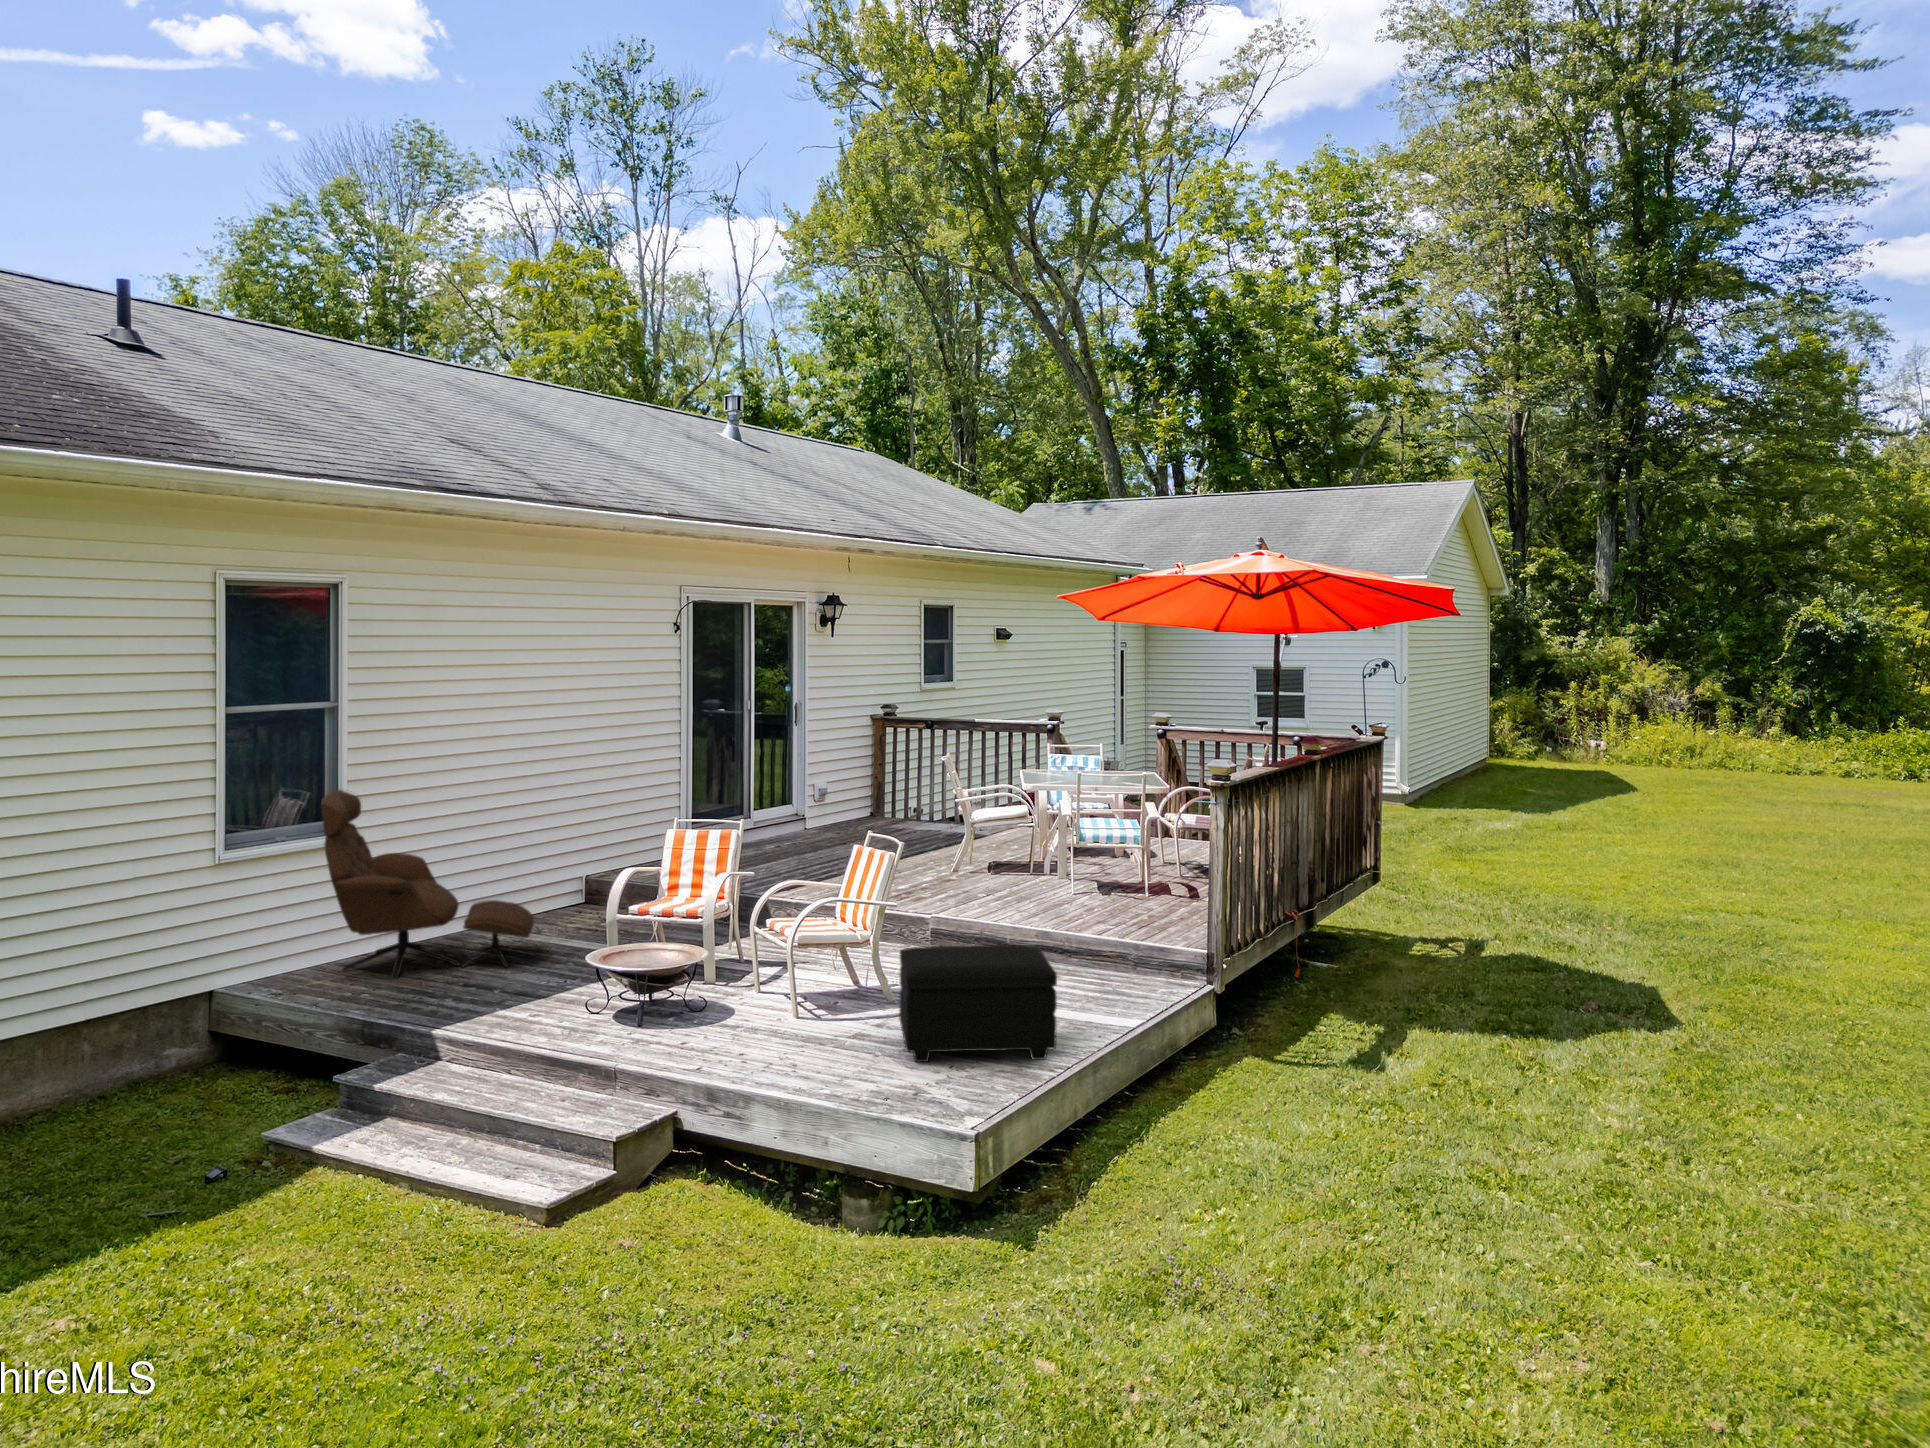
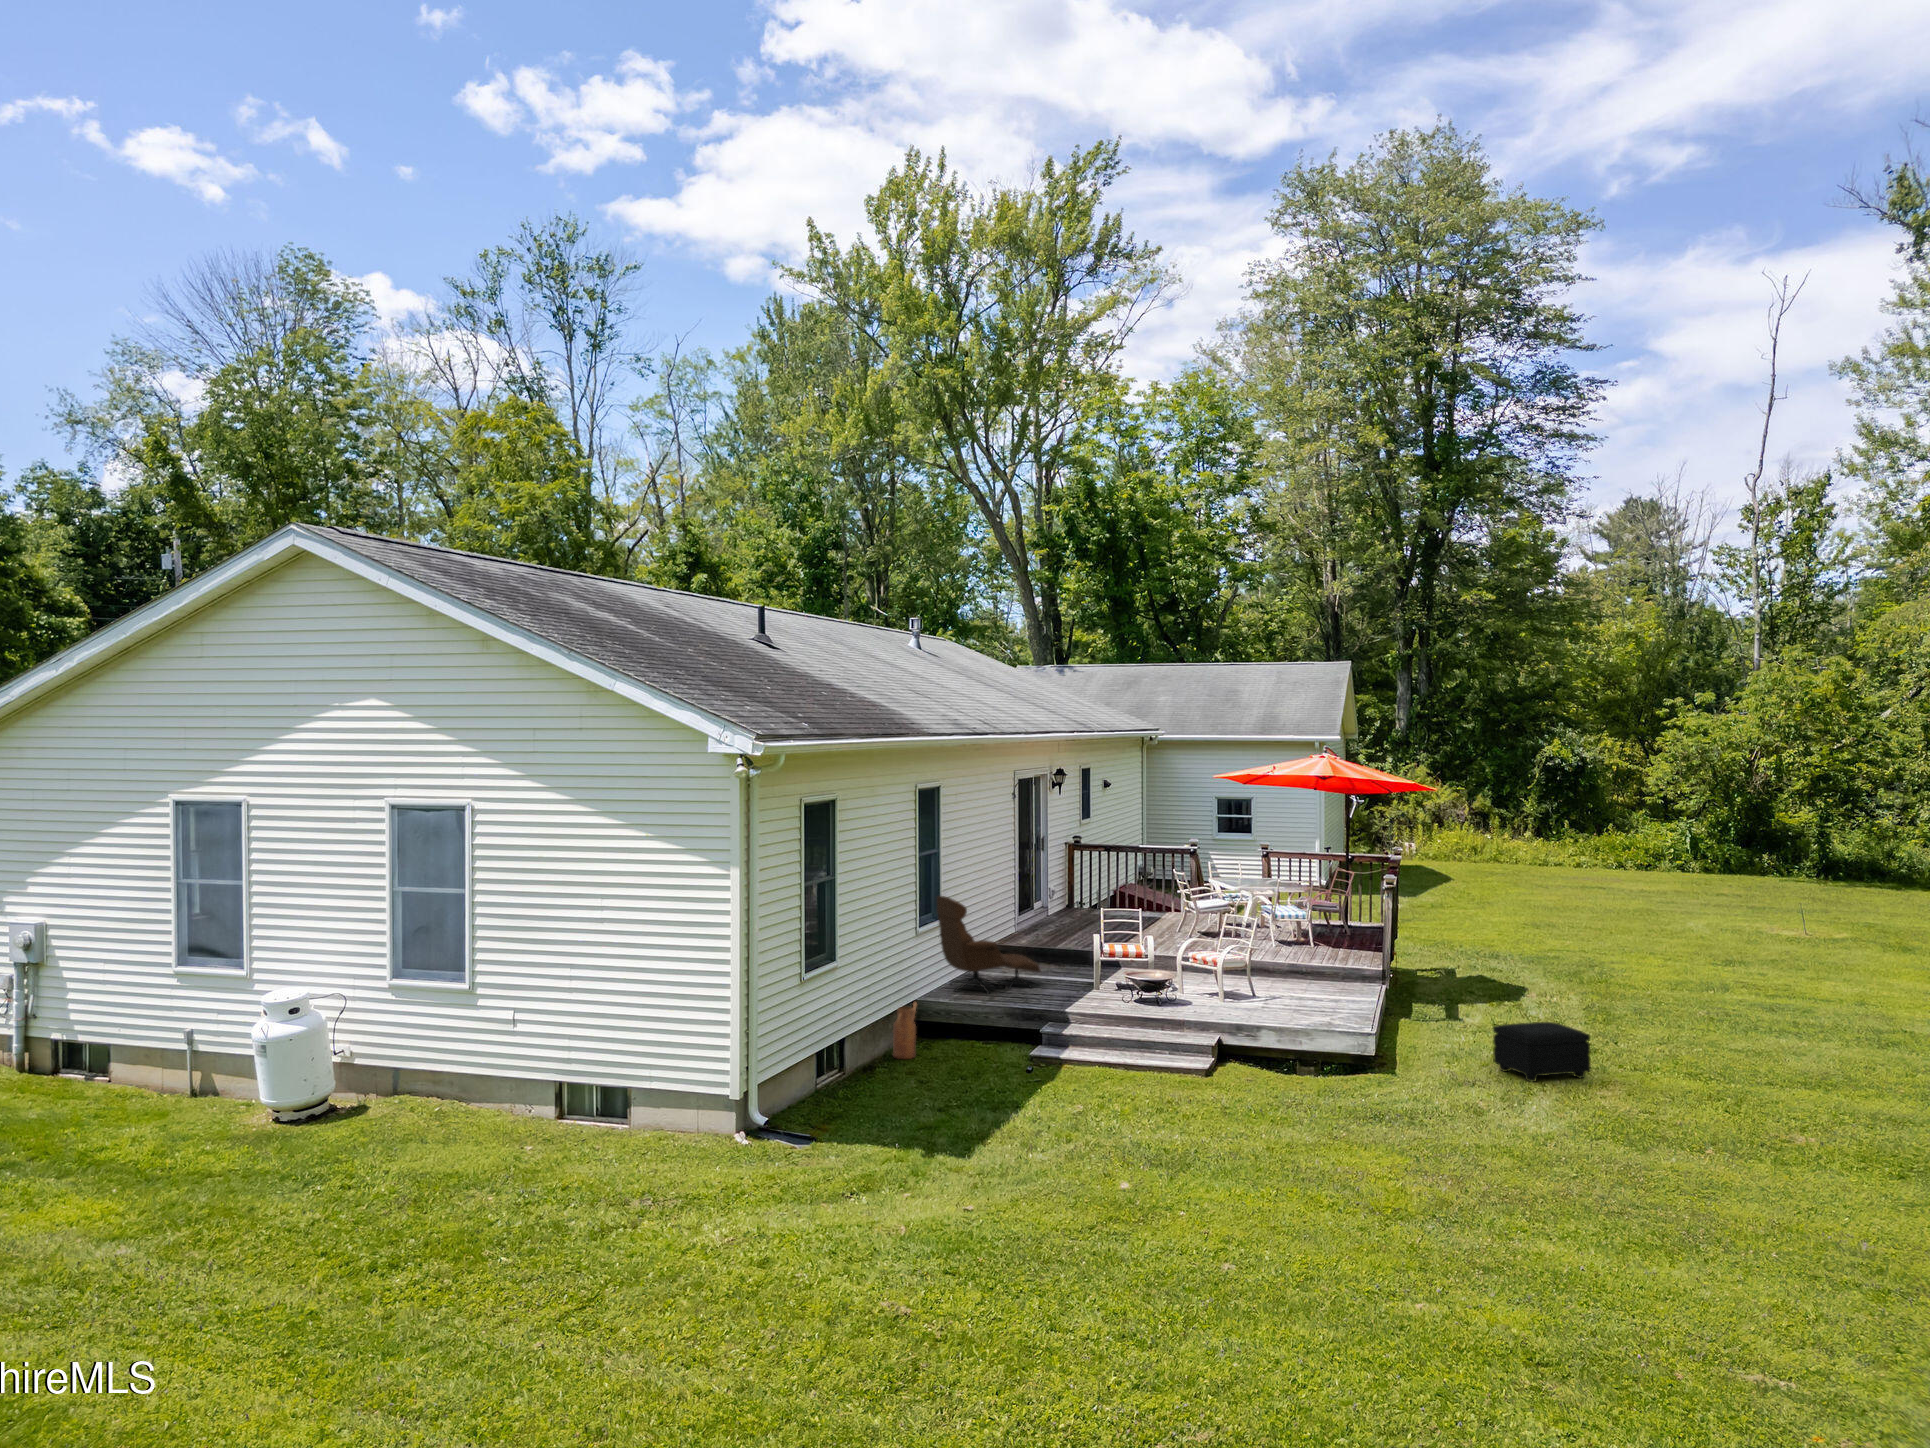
footstool: present [899,945,1057,1062] -> present [1493,1022,1591,1082]
watering can: none [23,998,130,1119] -> present [893,1002,917,1059]

